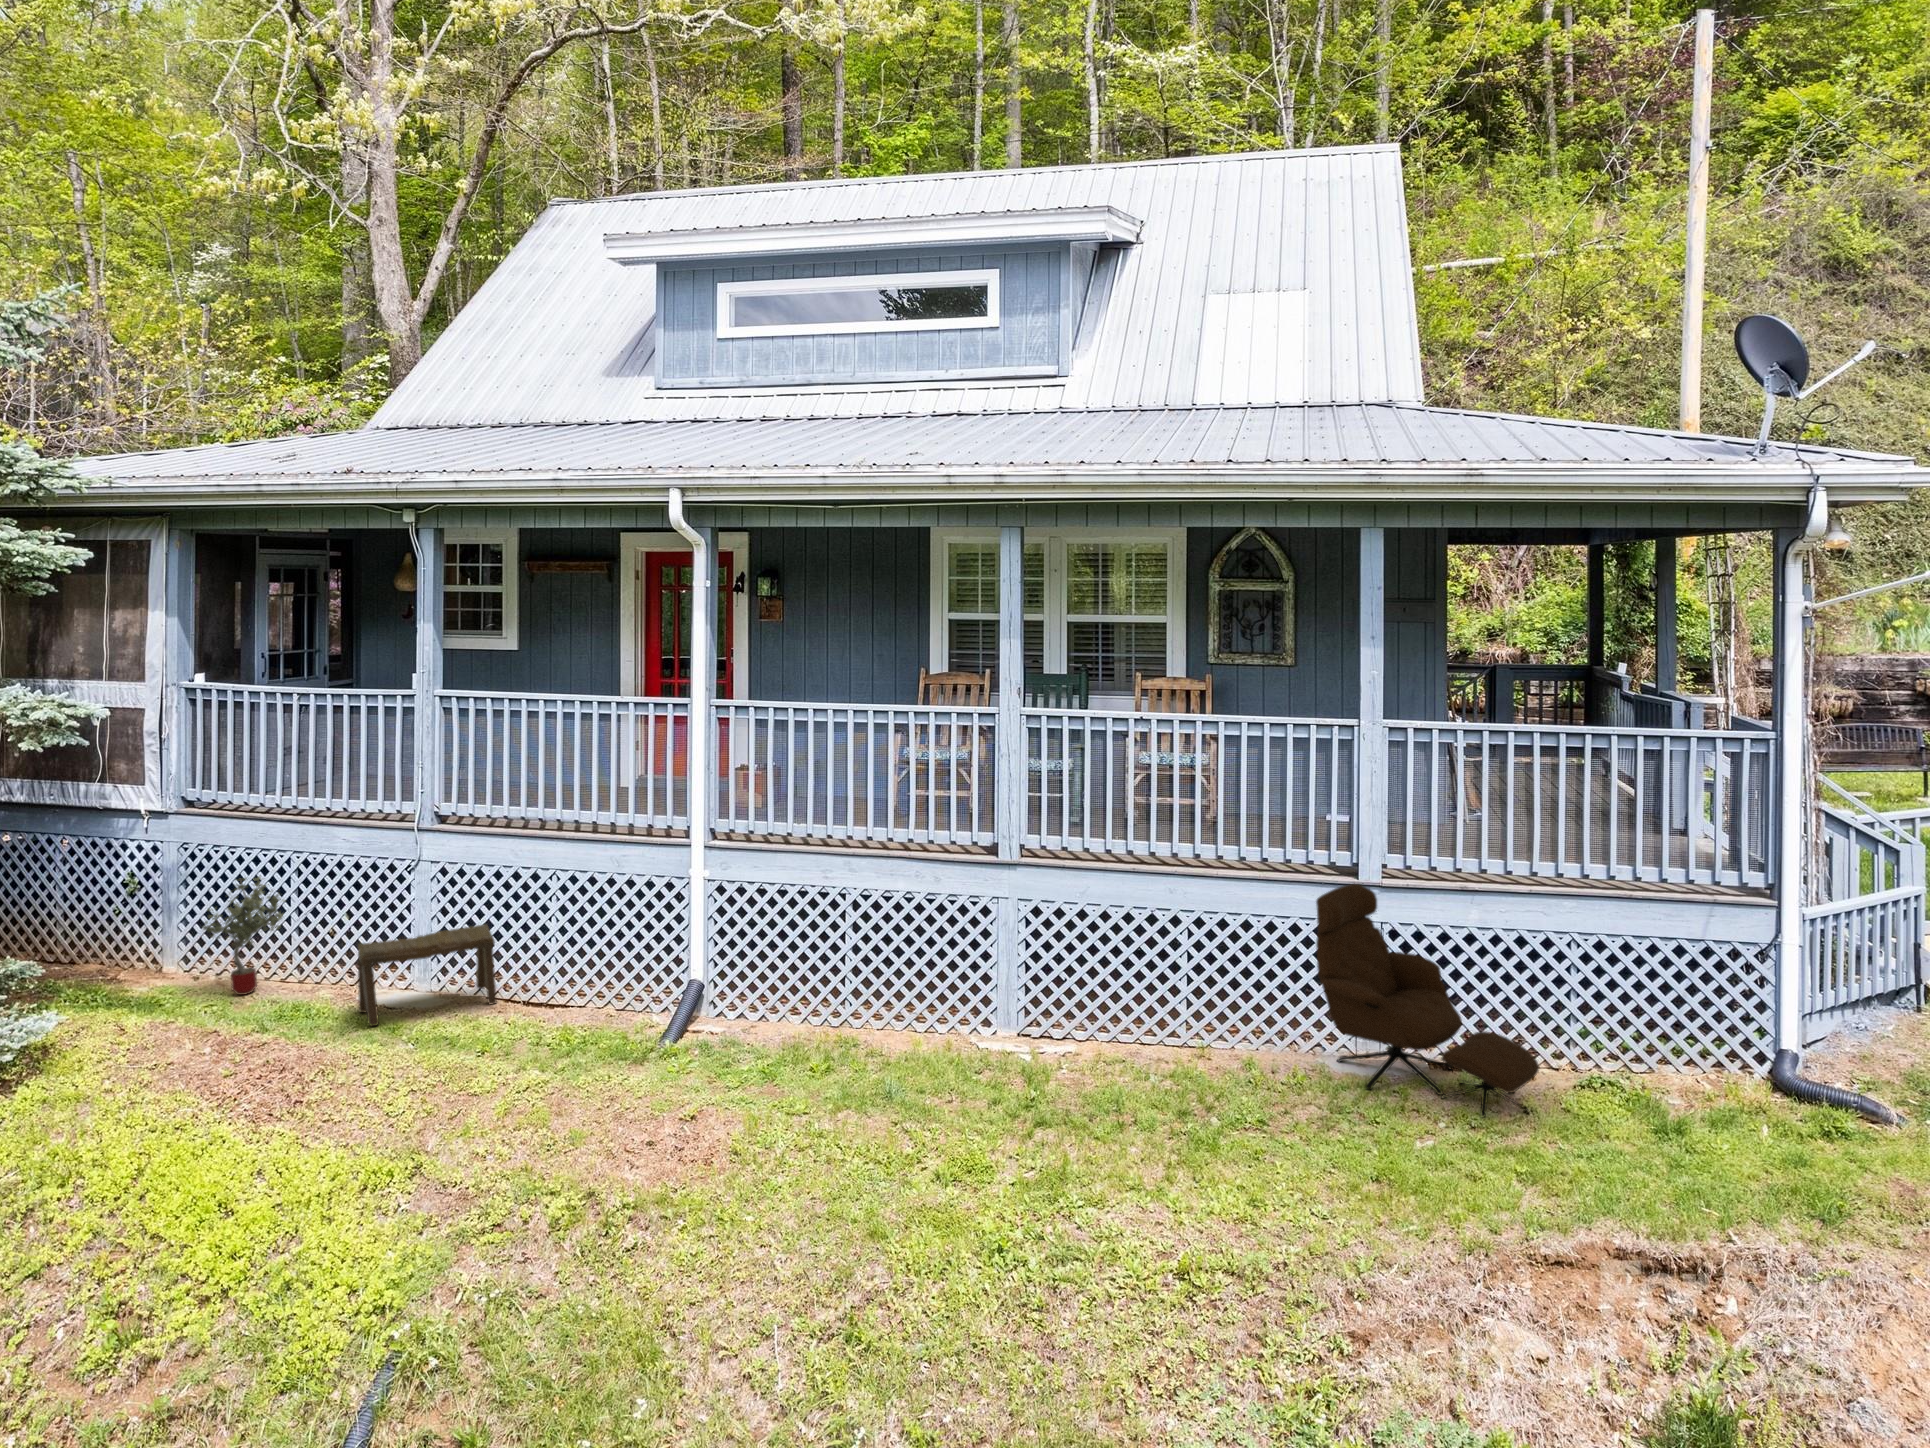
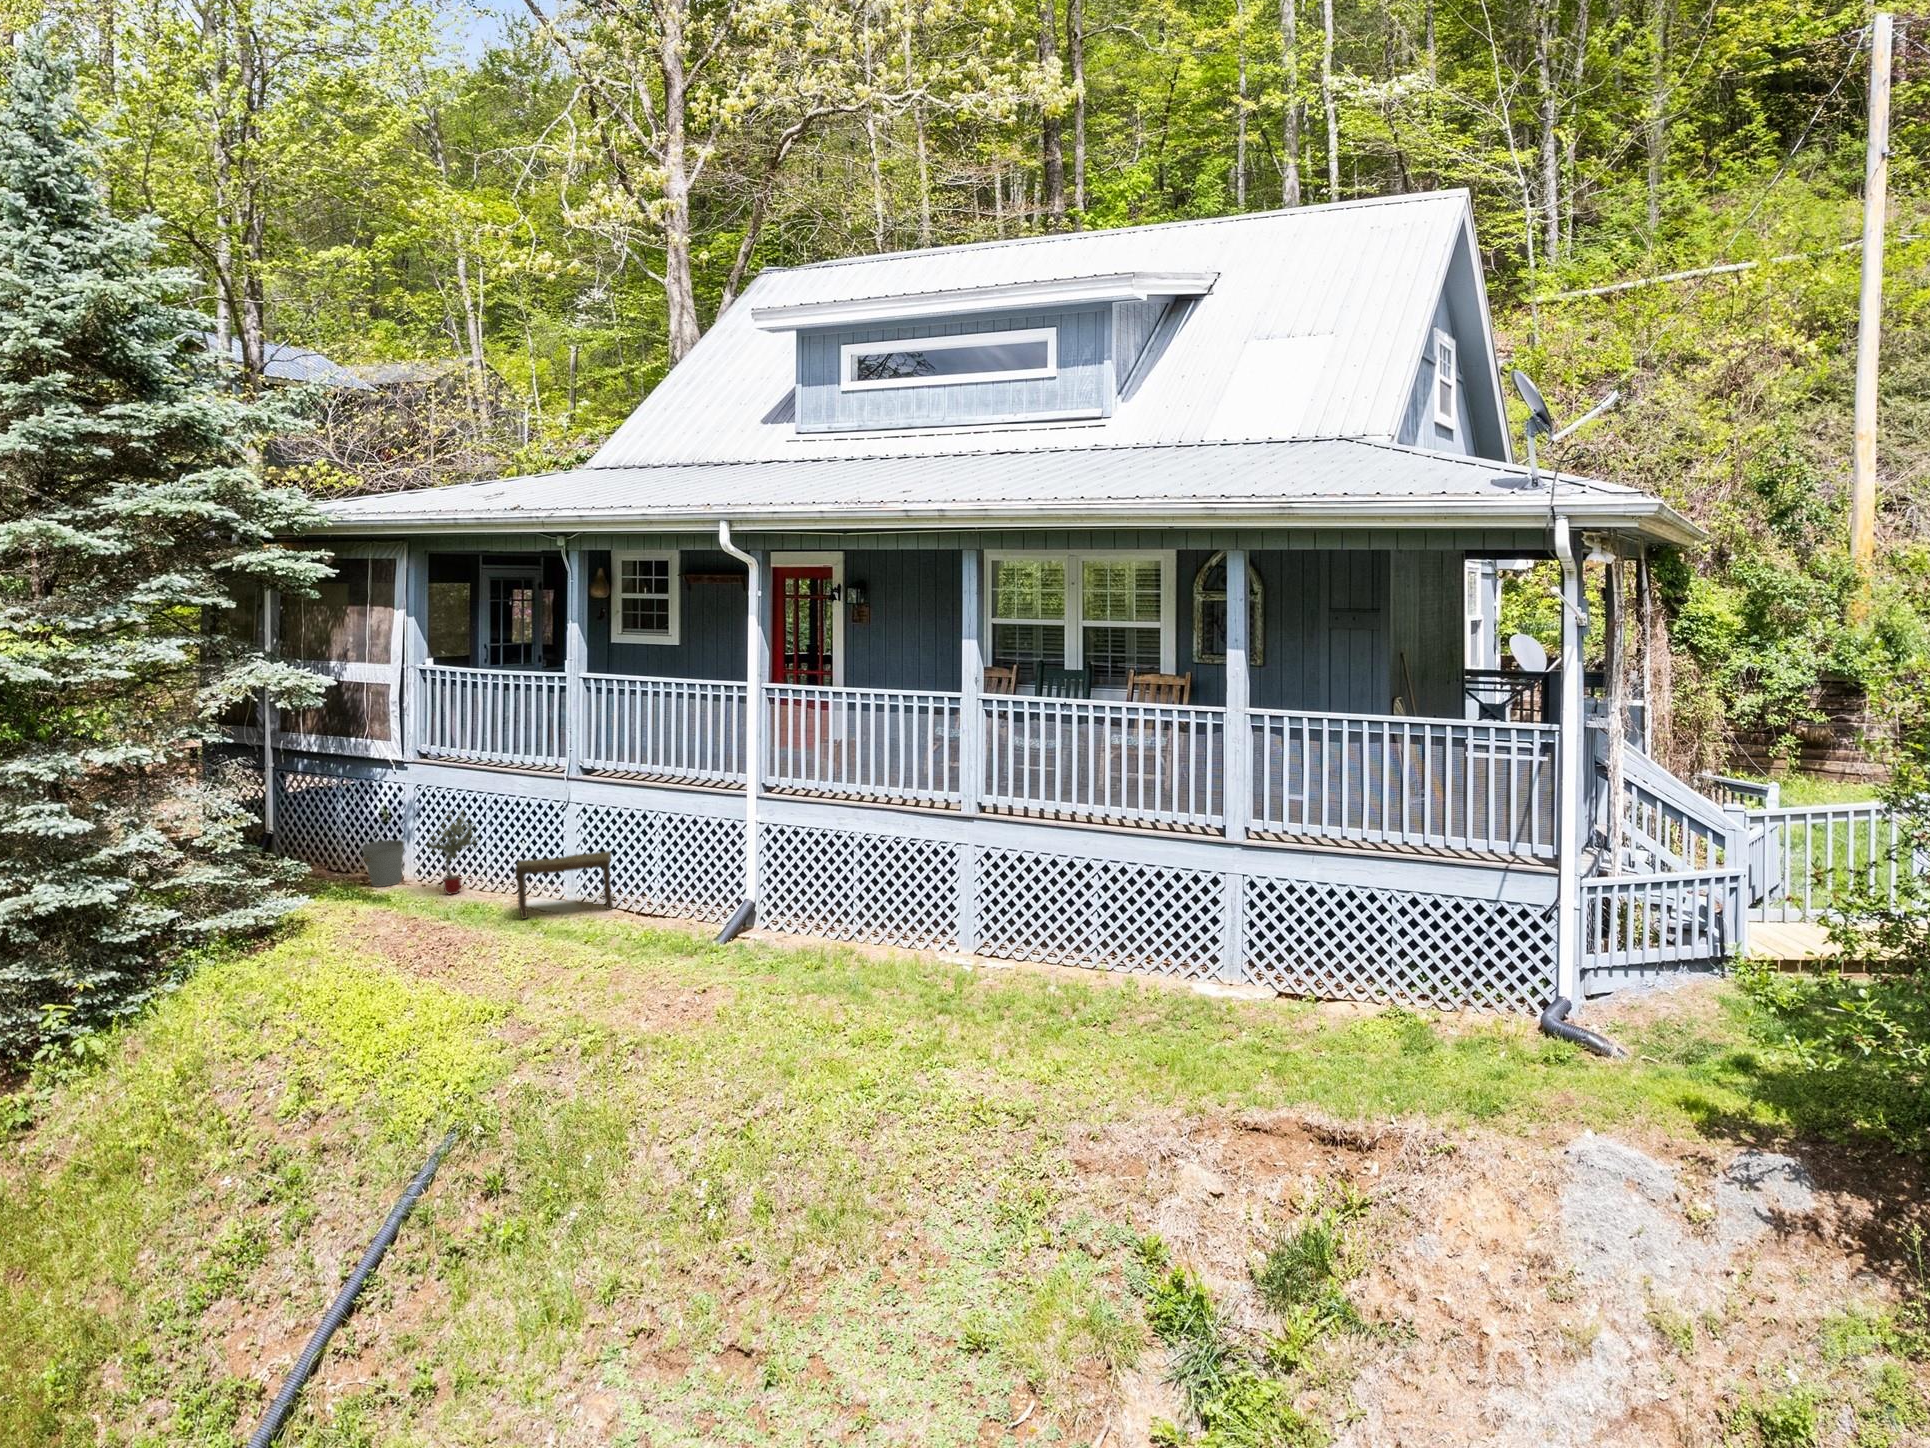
lounge chair: present [1316,883,1540,1117] -> none [1169,843,1329,1028]
bucket: none [94,921,161,989] -> present [362,840,404,887]

